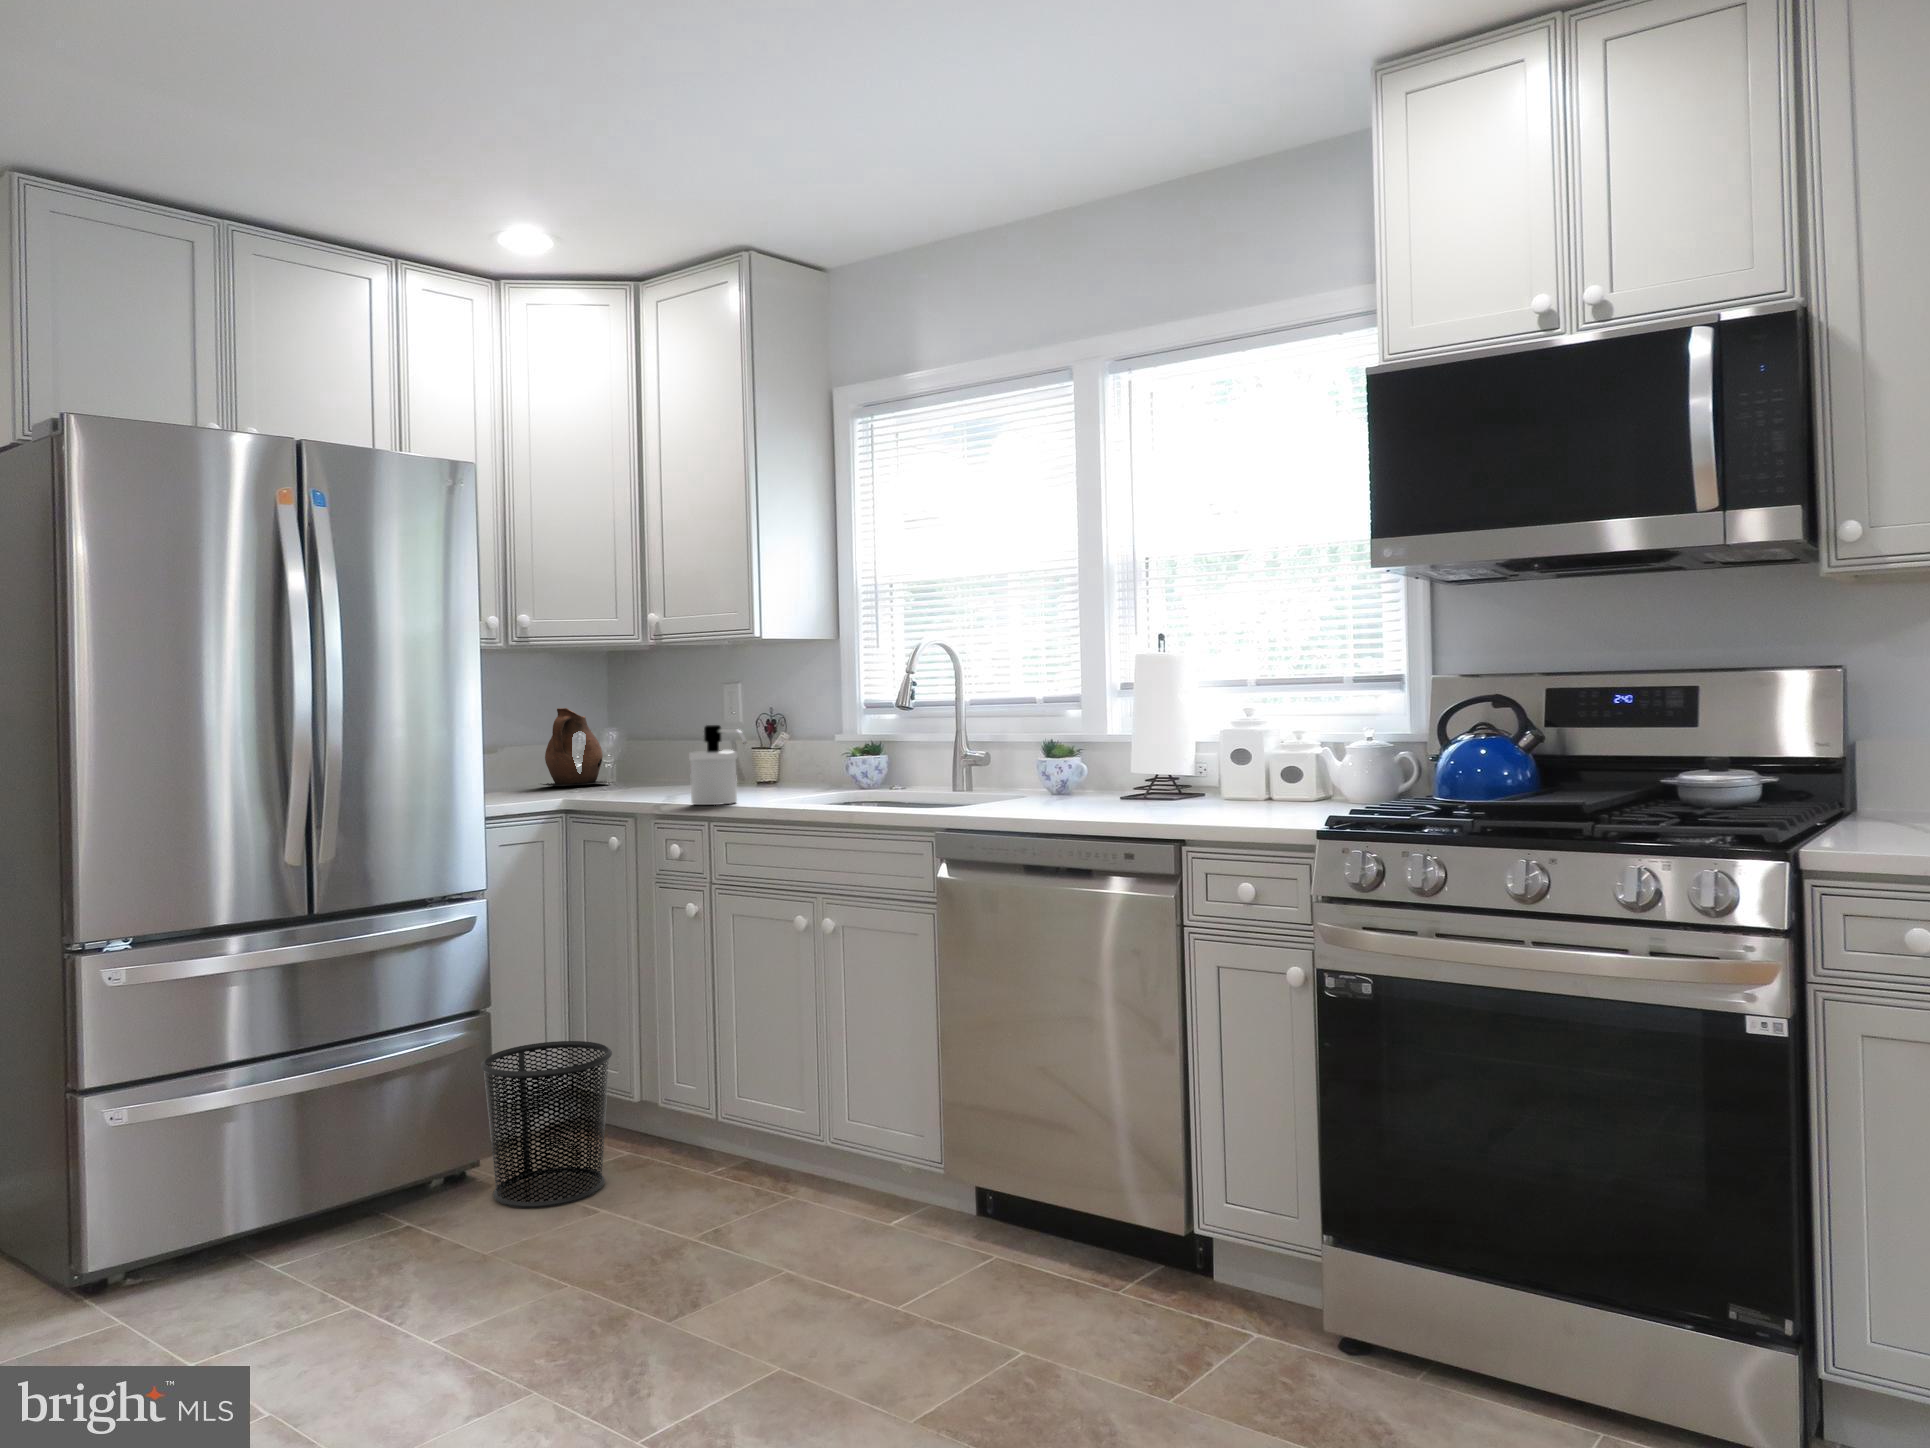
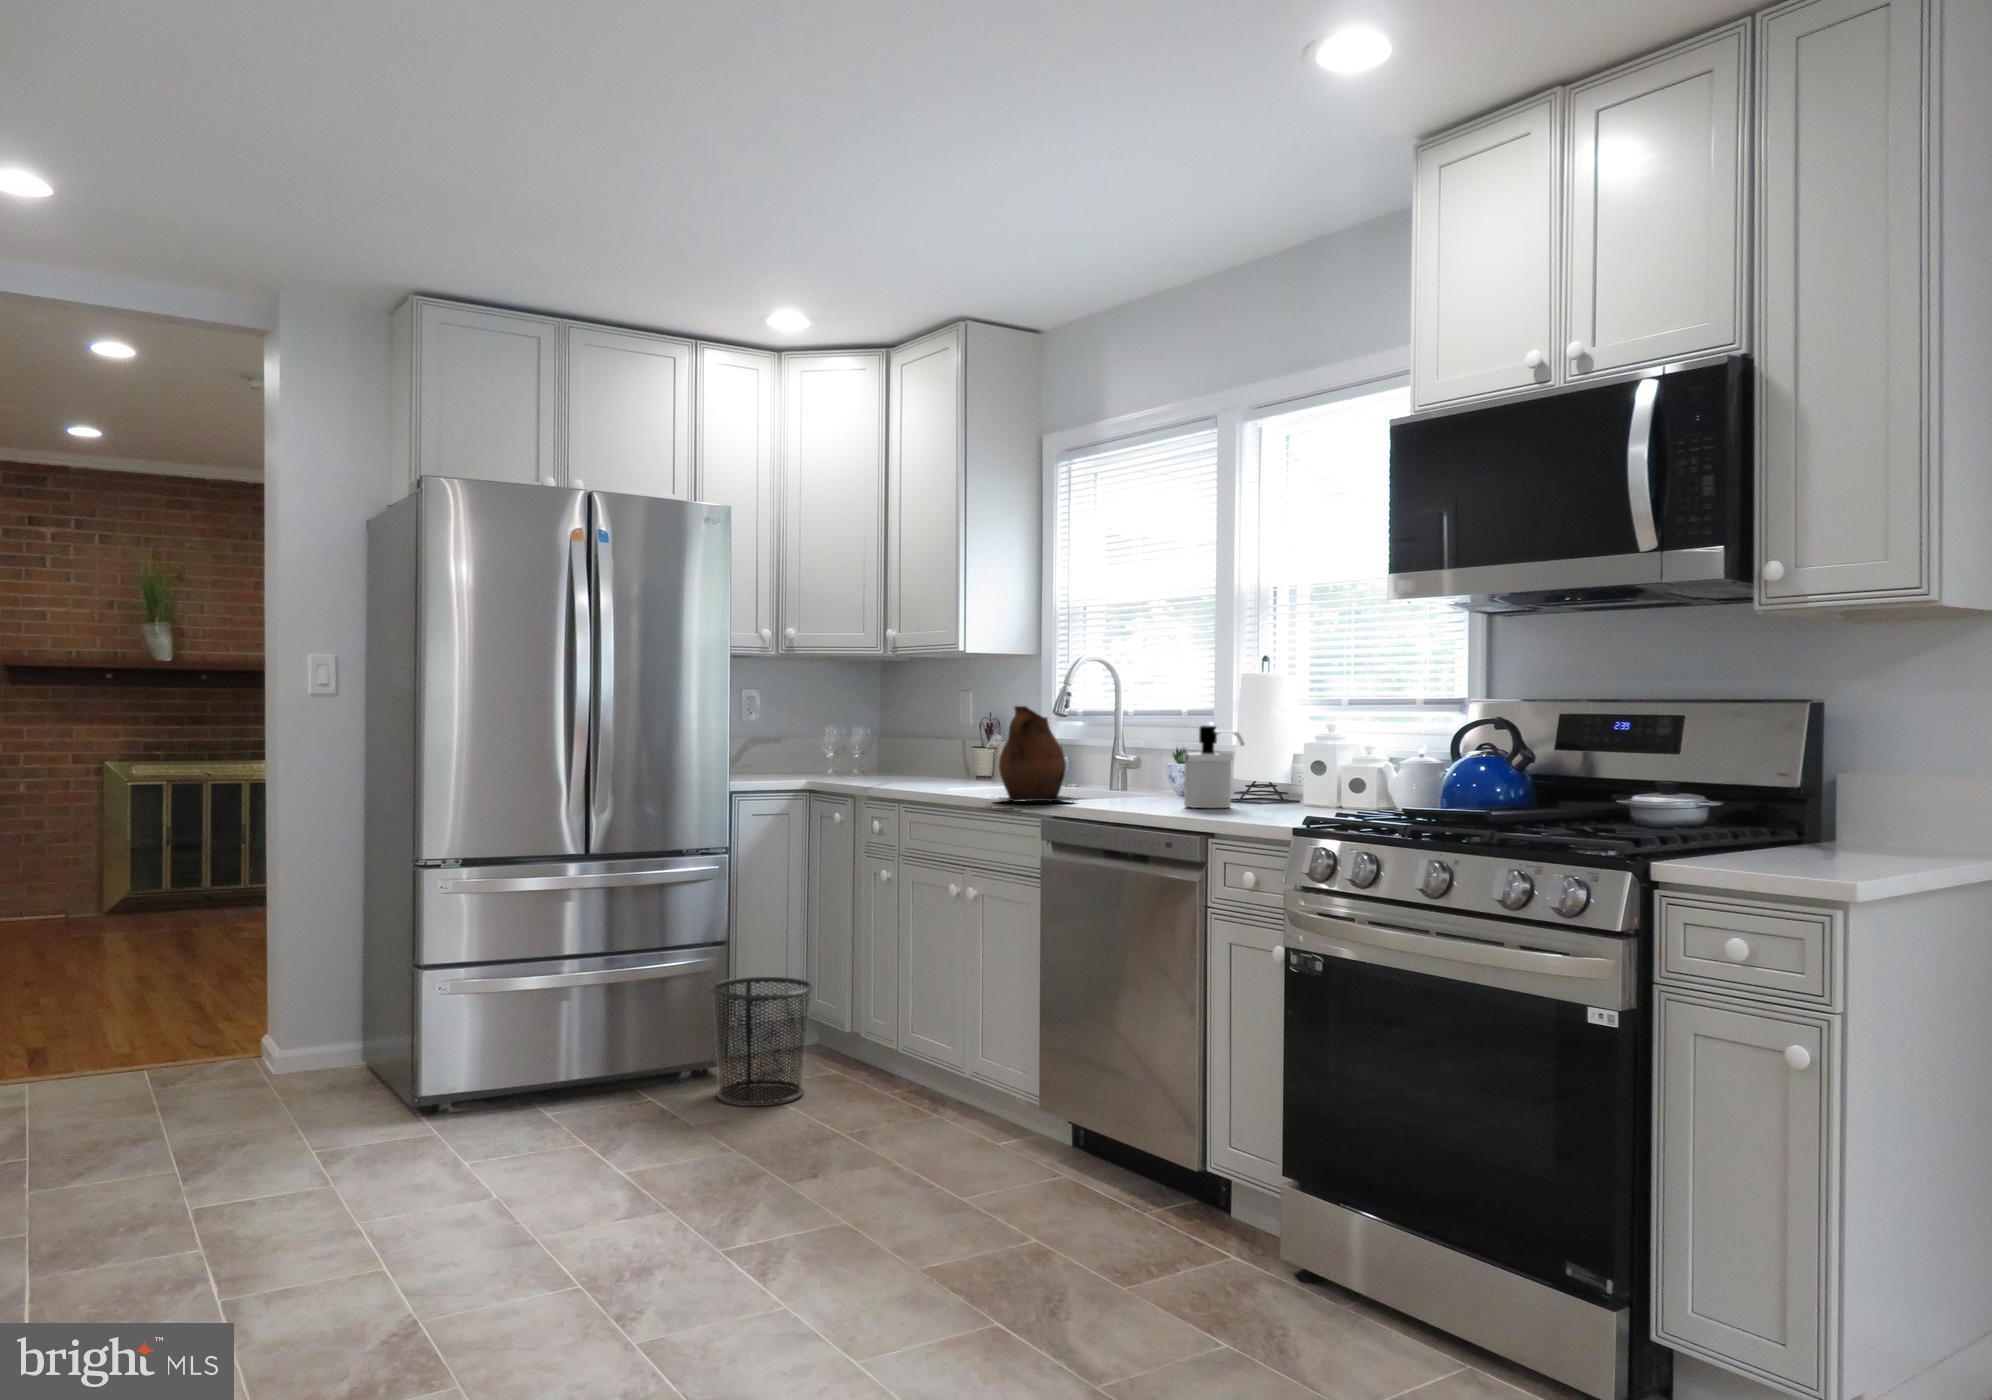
ceramic pitcher: present [542,708,613,786] -> present [998,706,1074,802]
soap dispenser: present [689,725,747,805] -> present [1183,726,1244,808]

